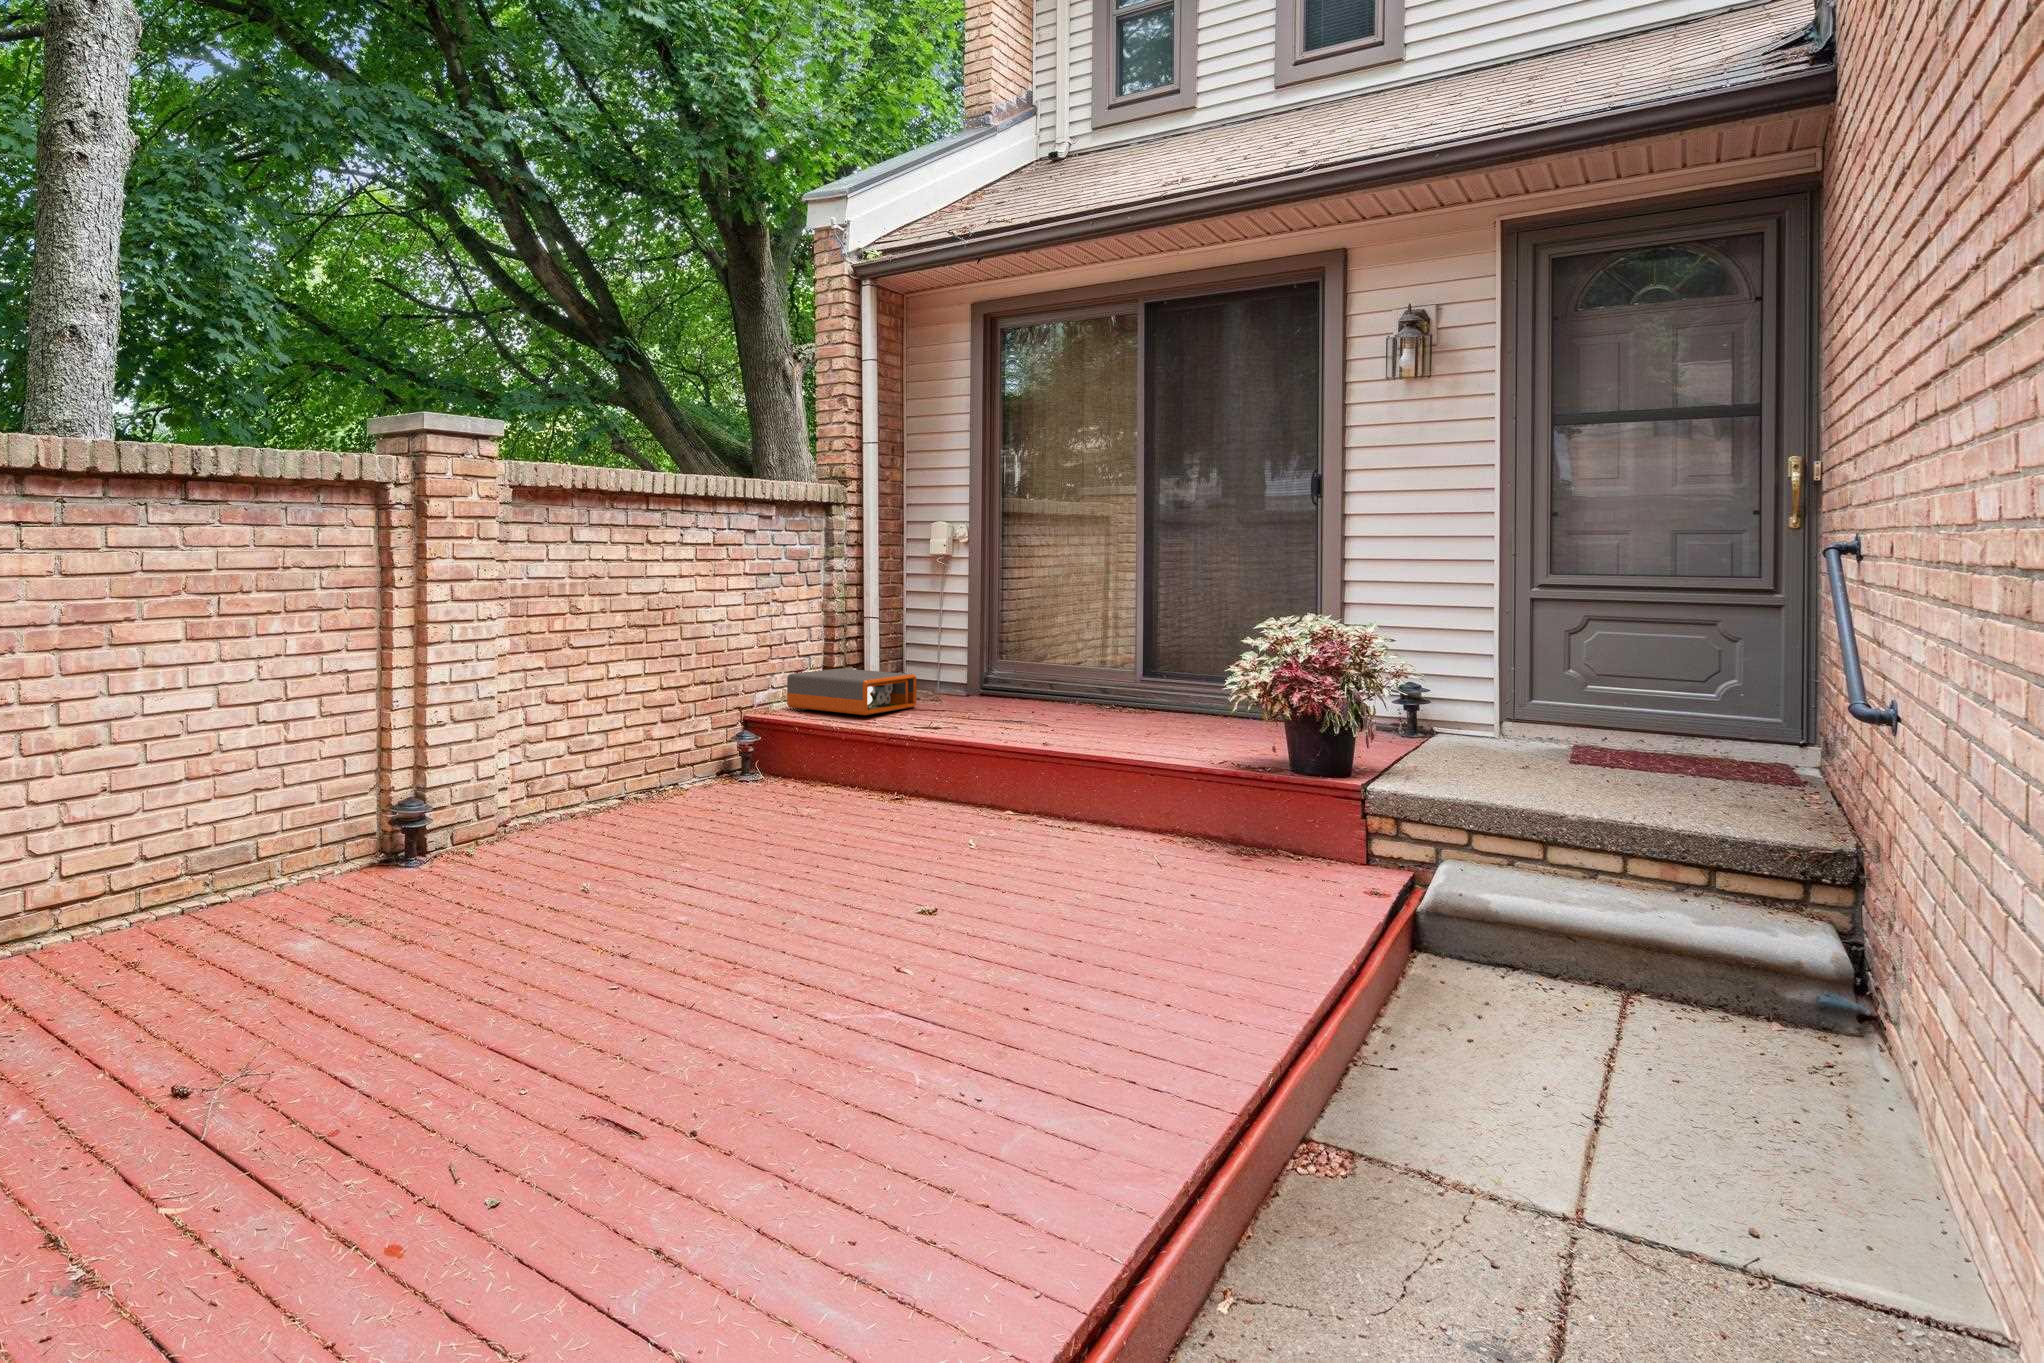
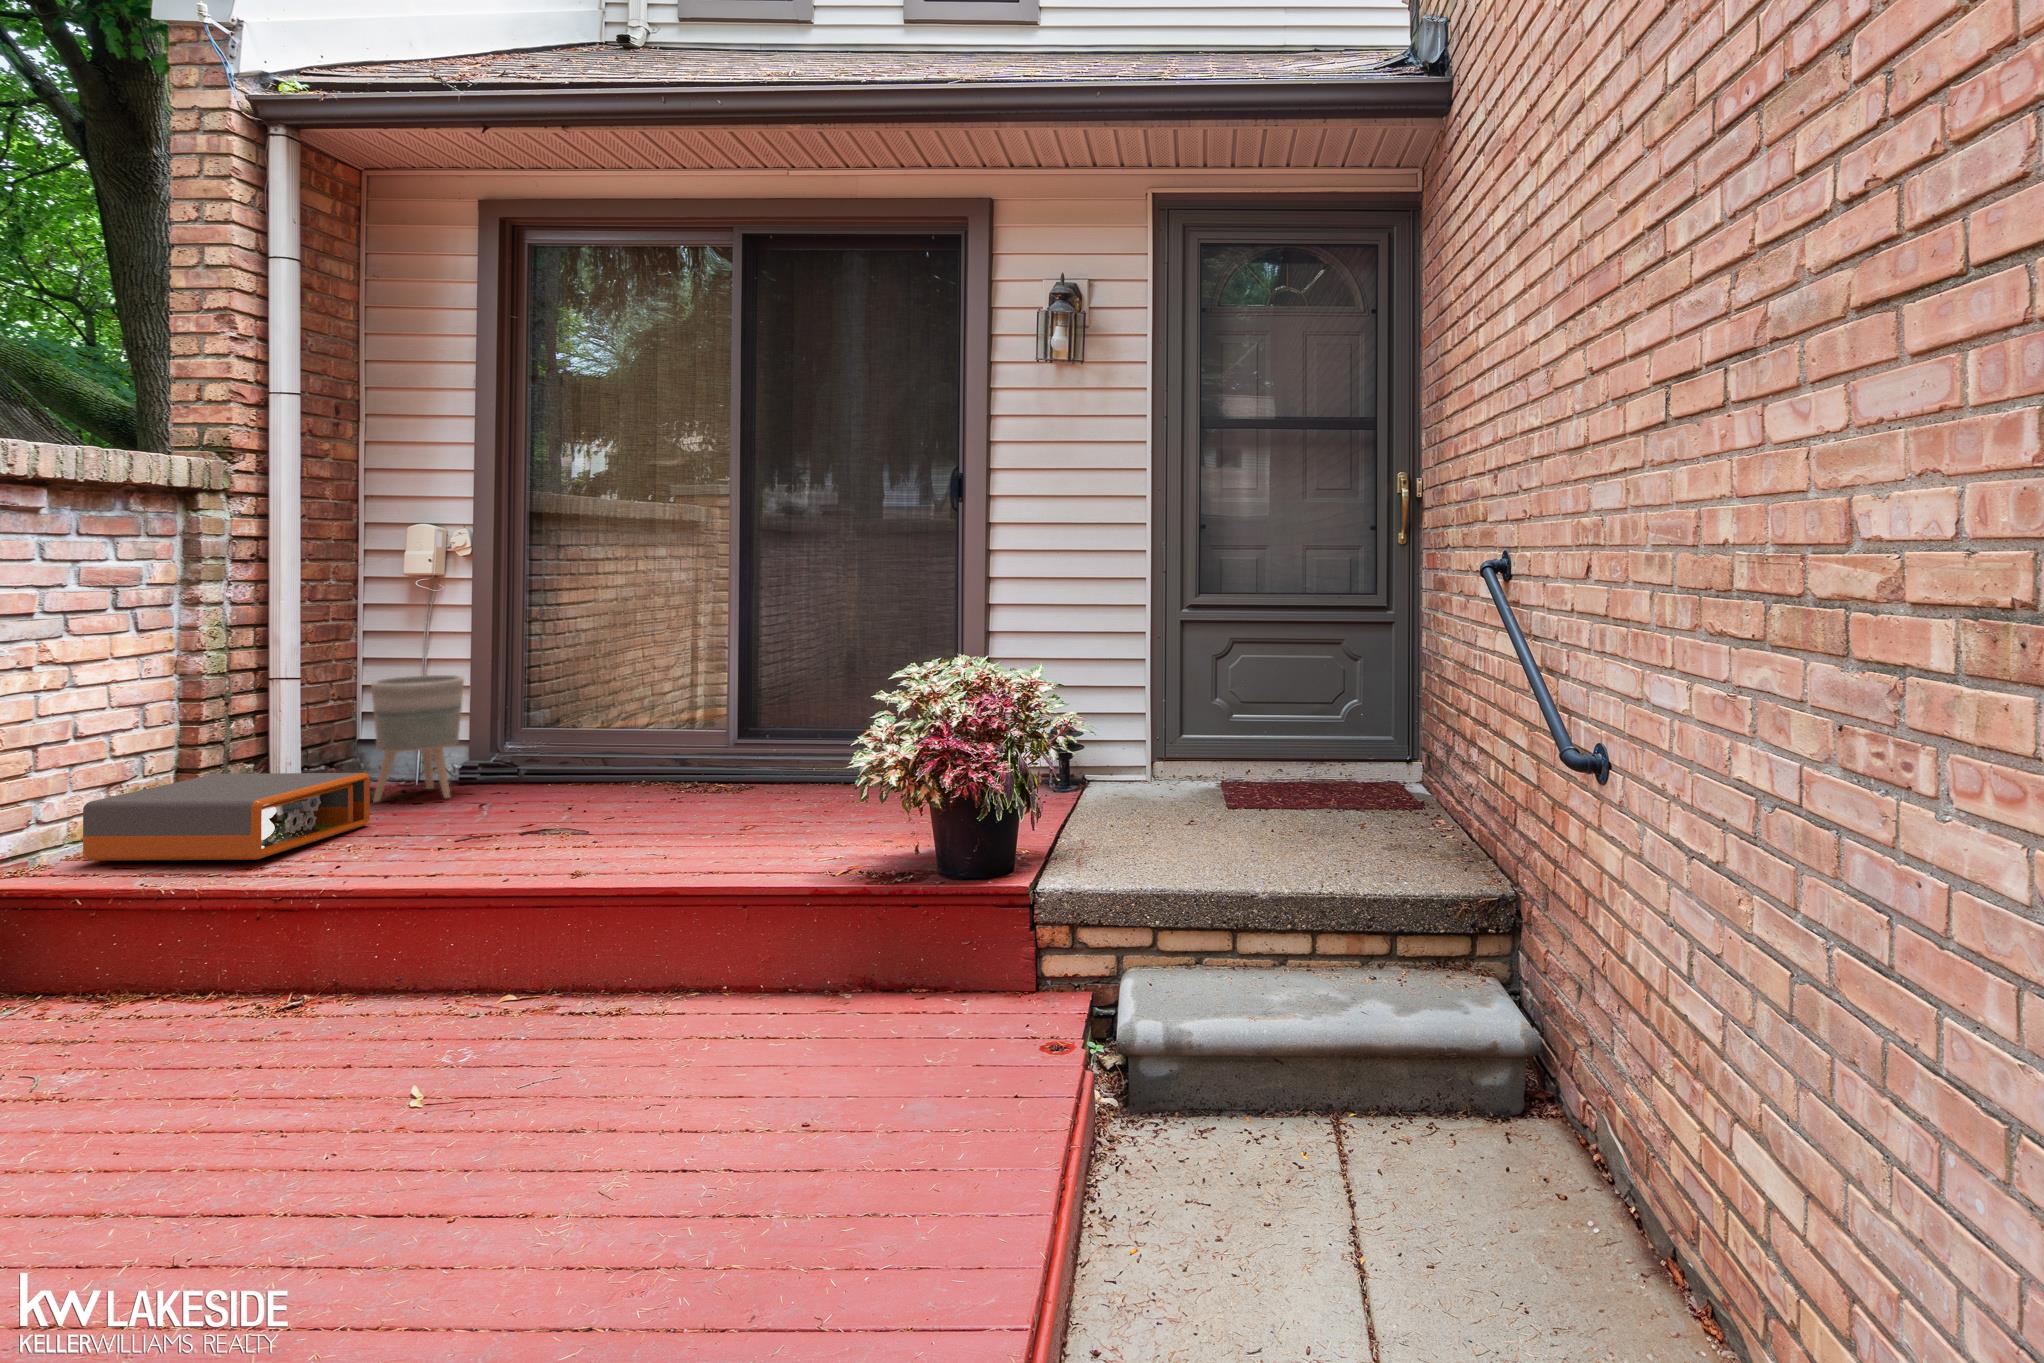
planter: none [914,620,964,699] -> present [371,675,464,802]

